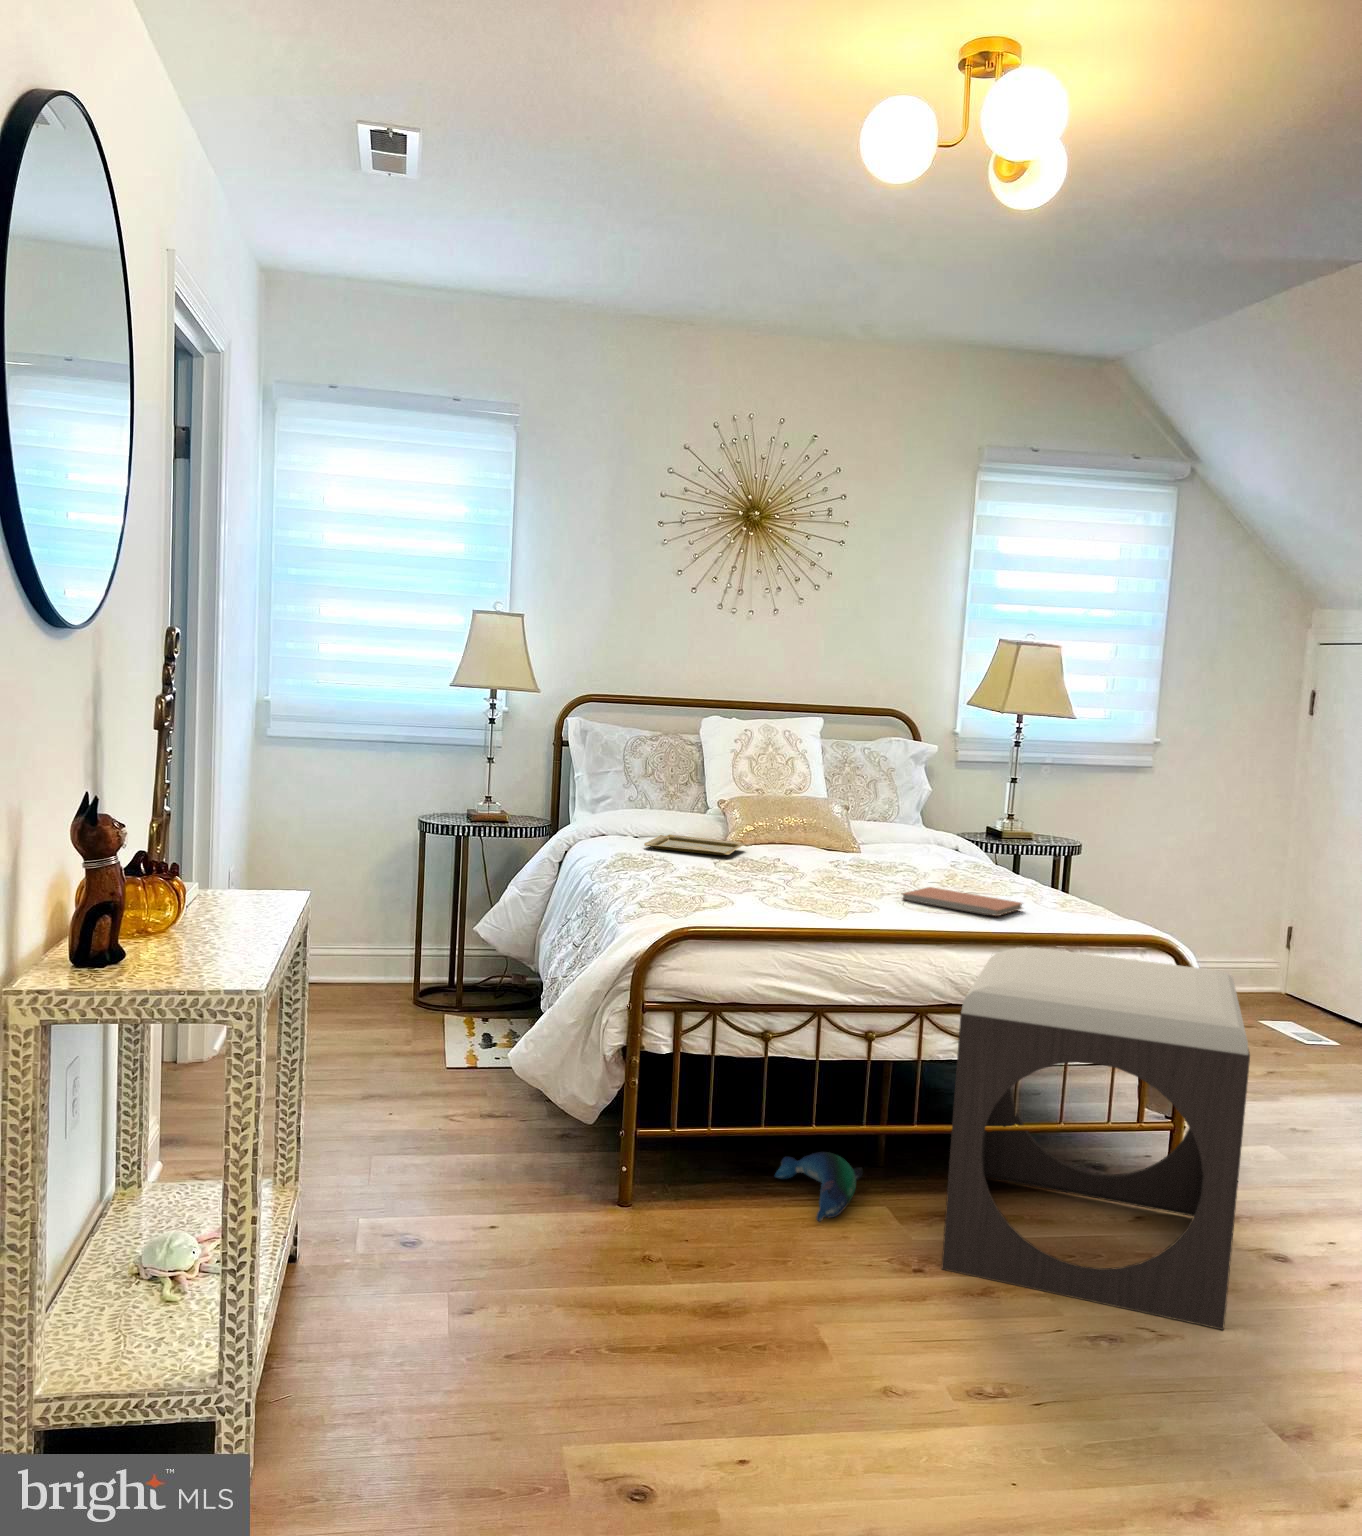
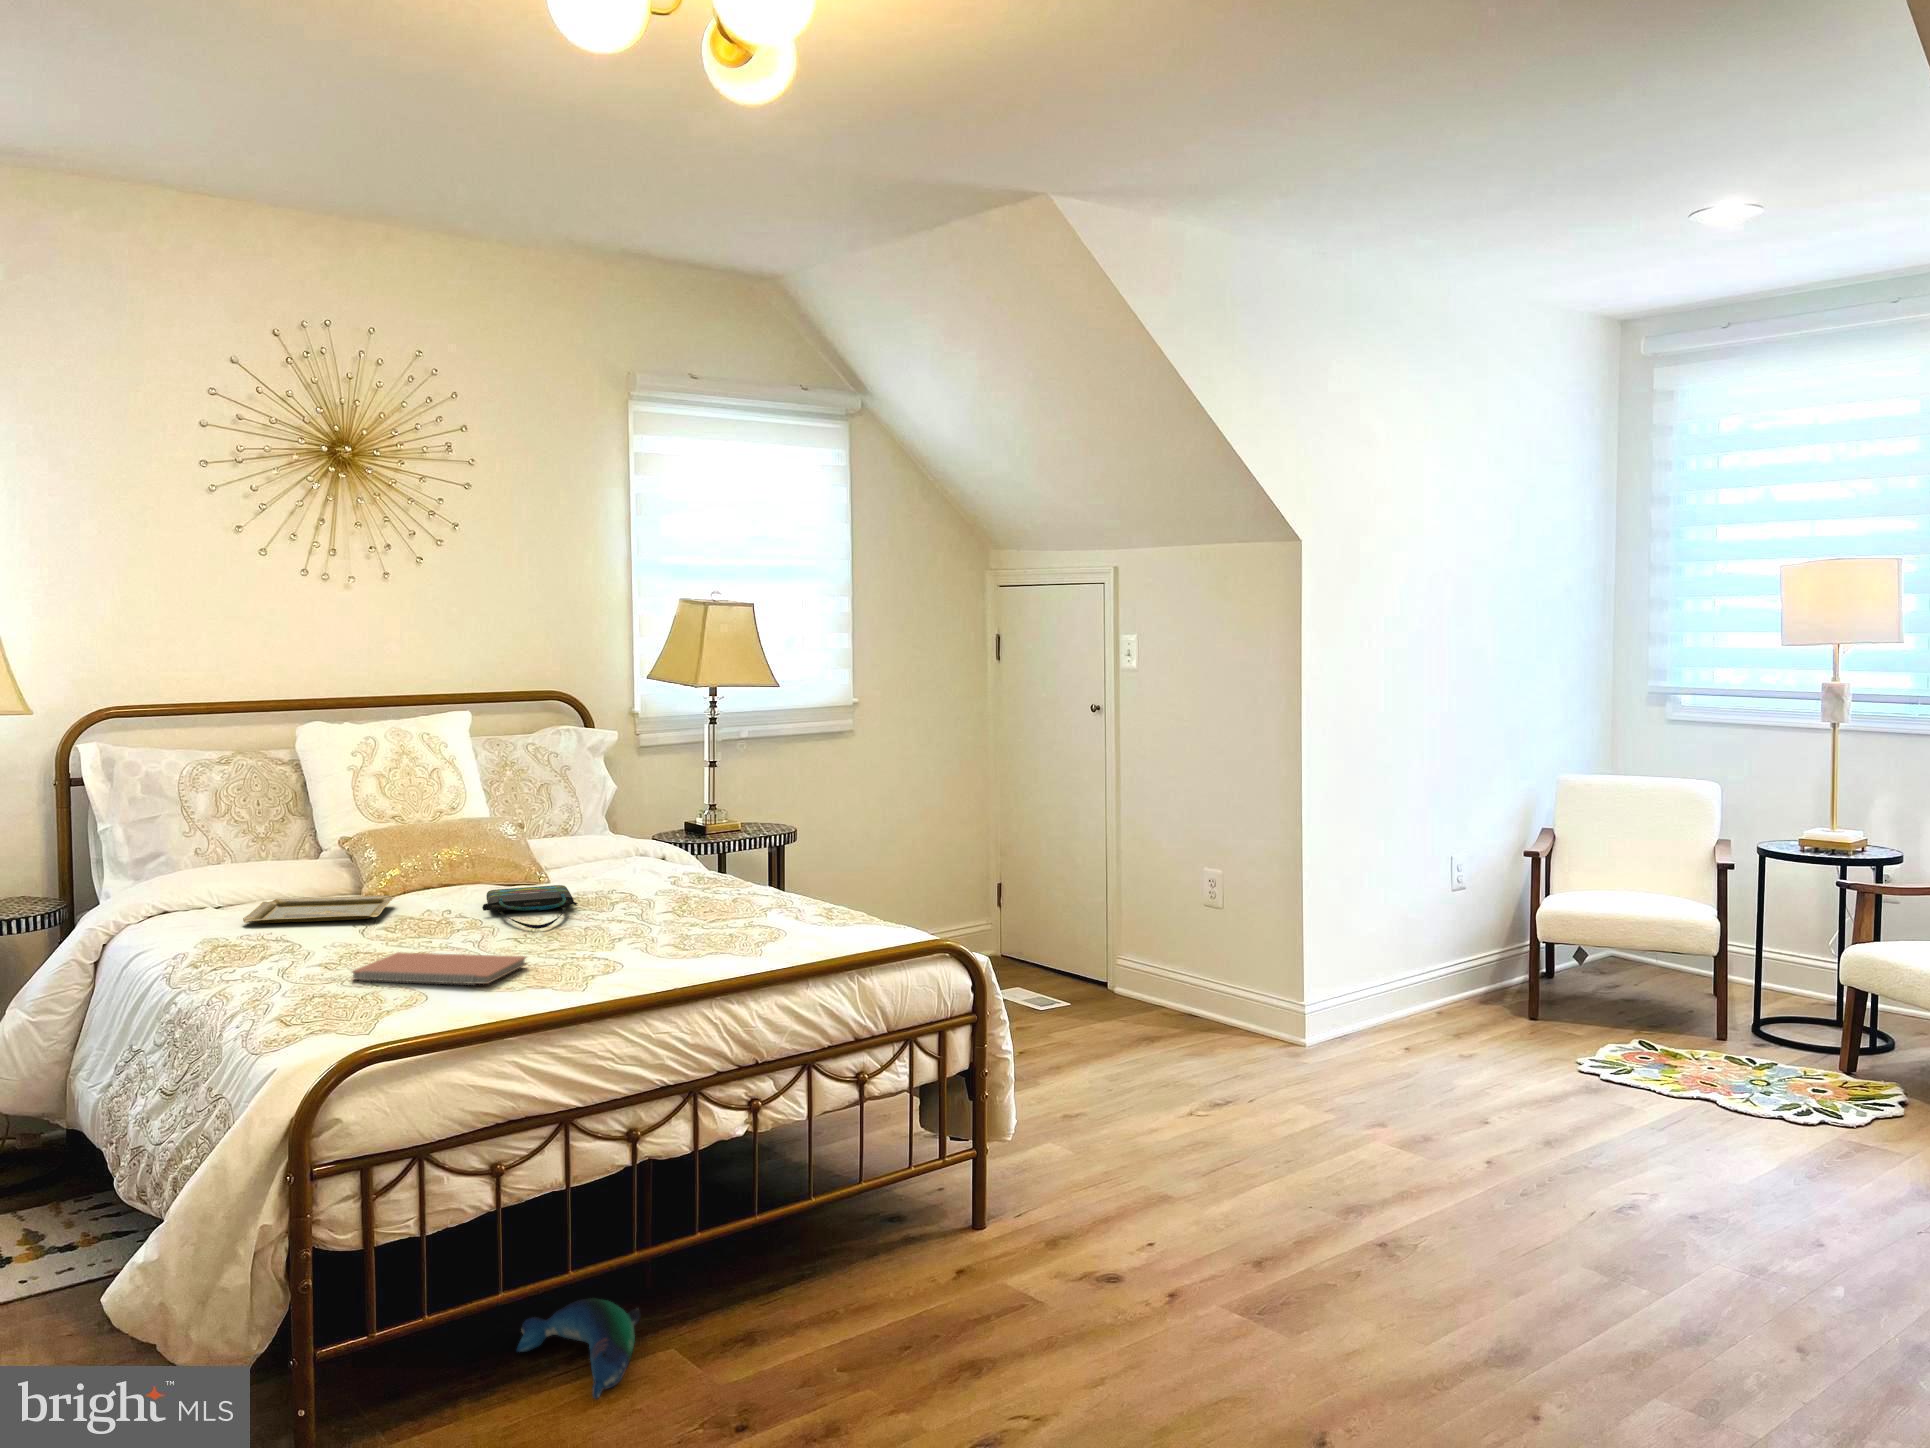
tote bag: none [801,849,872,879] -> present [482,885,578,929]
notebook: present [903,887,1022,916] -> present [352,952,526,985]
footstool: present [942,946,1250,1330] -> none [766,972,1093,1415]

